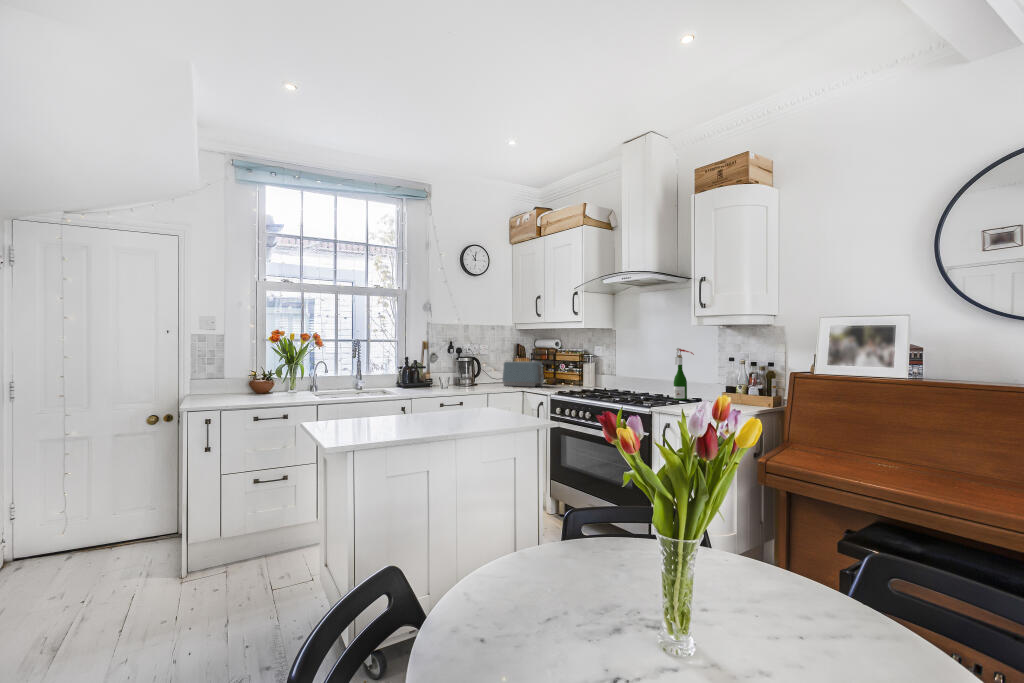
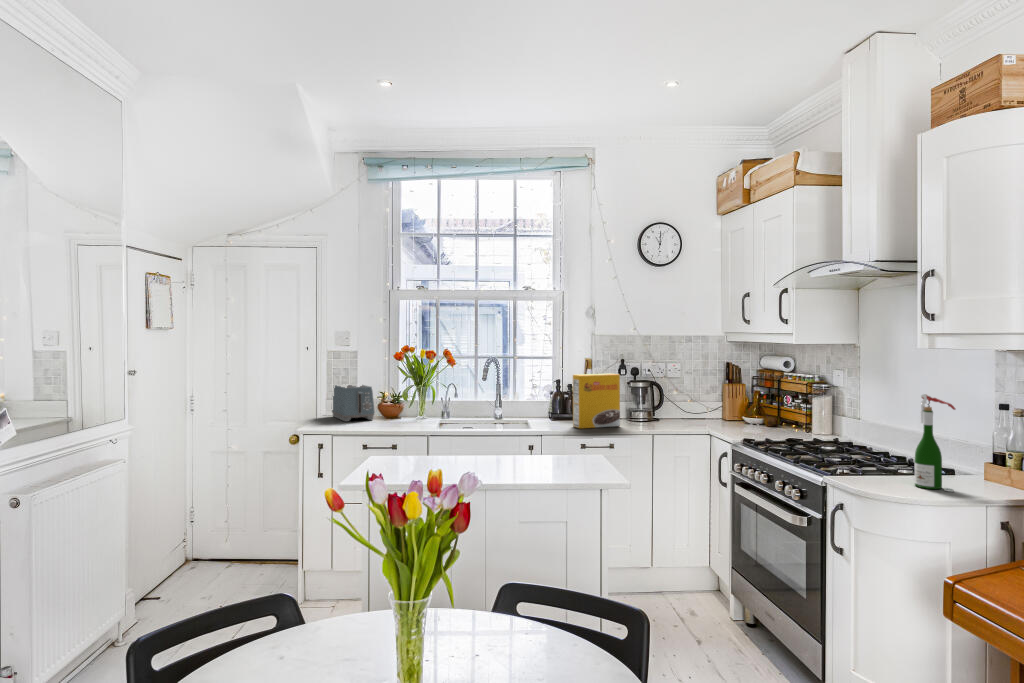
cereal box: none [429,351,461,391] -> present [573,373,620,428]
toaster: present [502,361,544,387] -> present [332,385,375,422]

